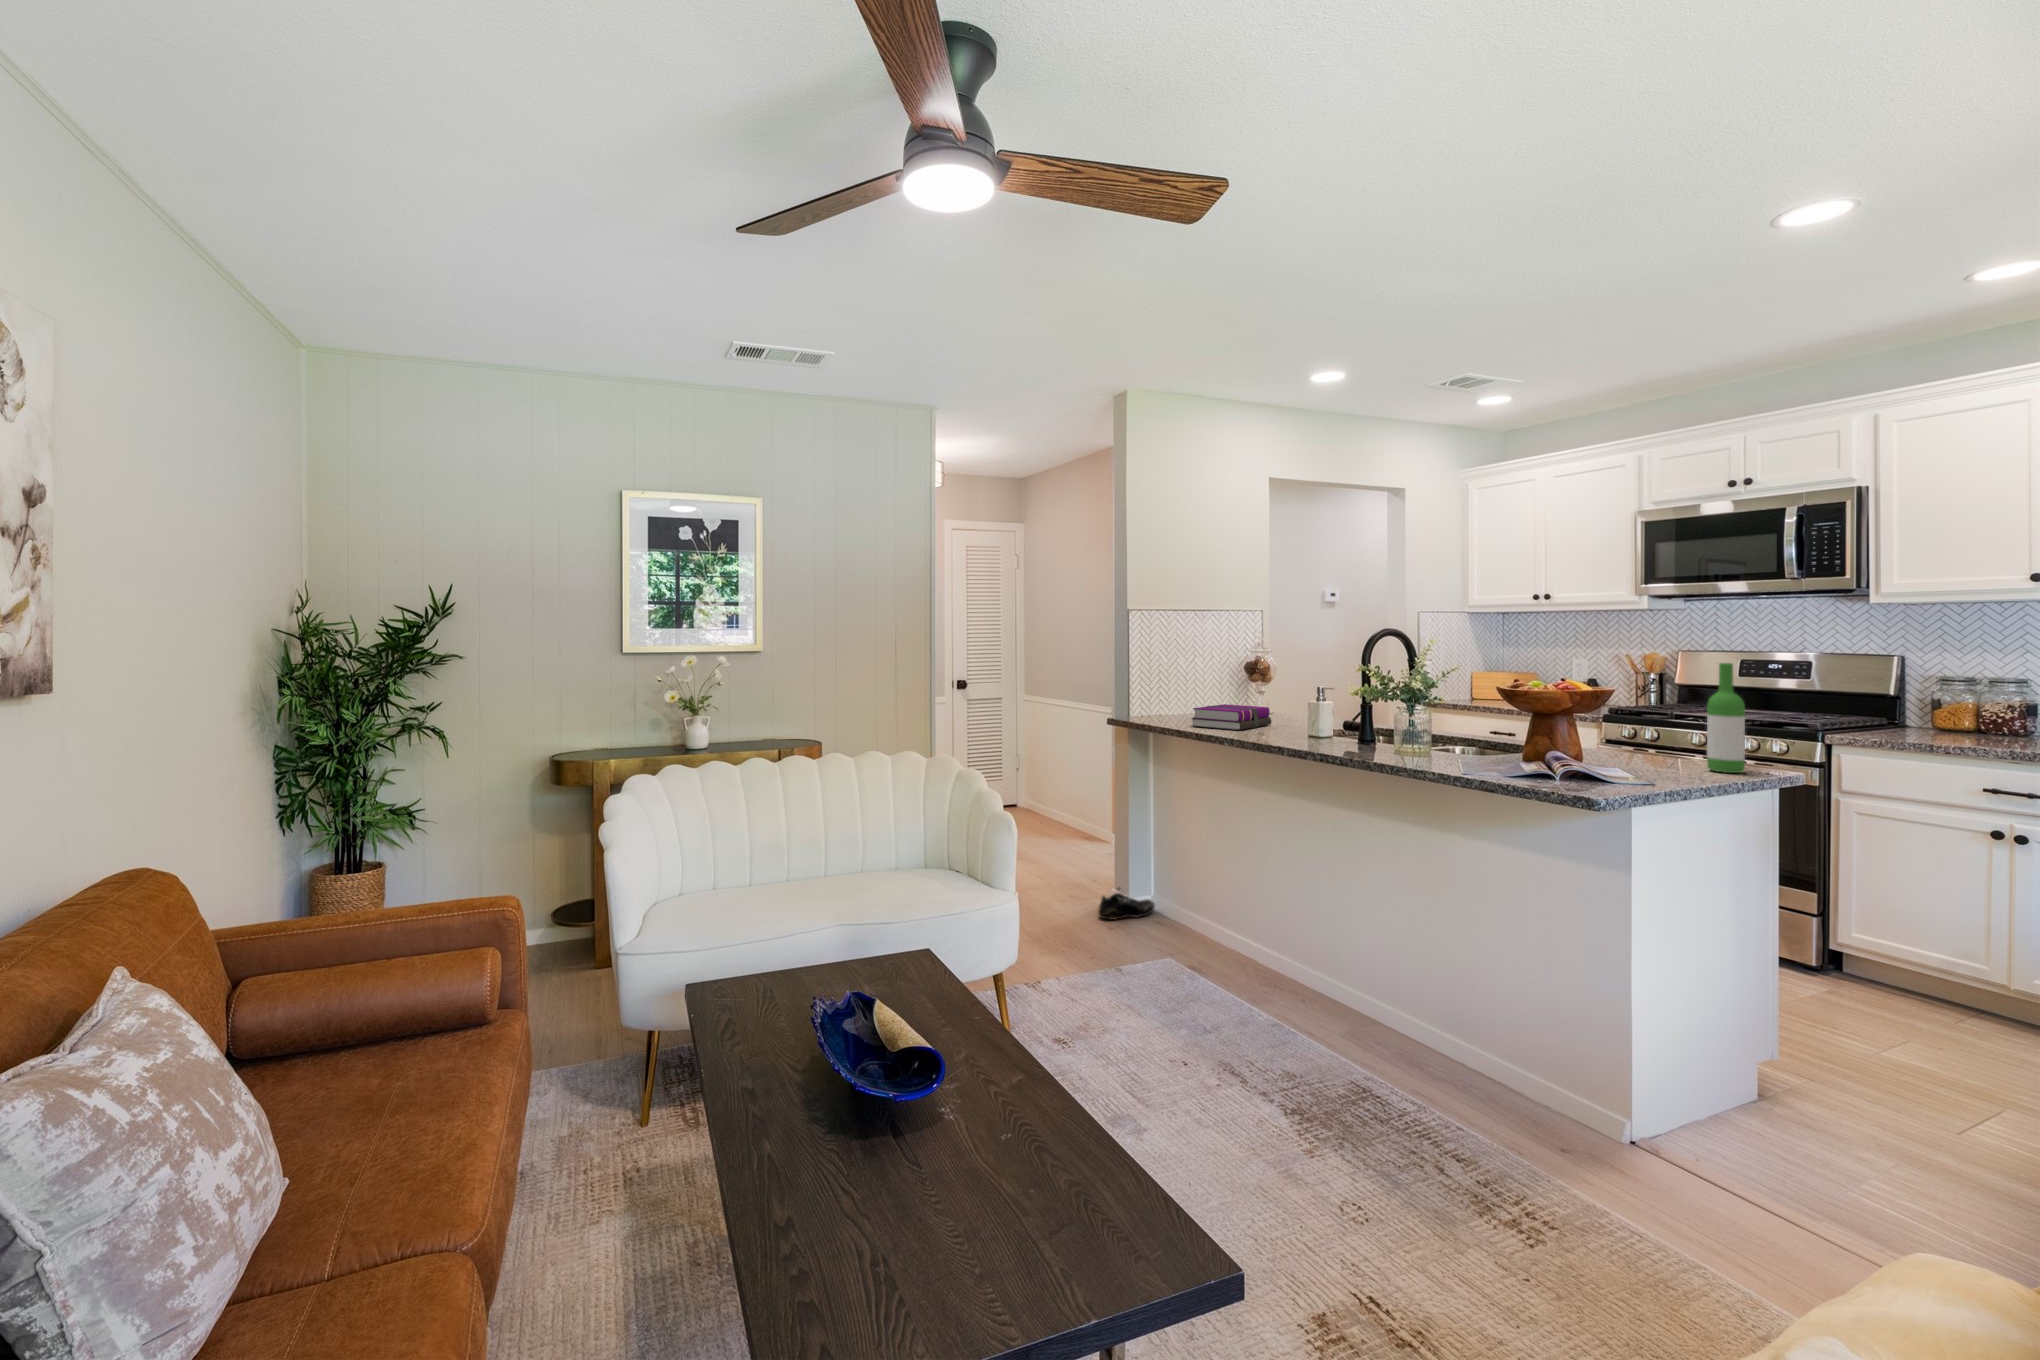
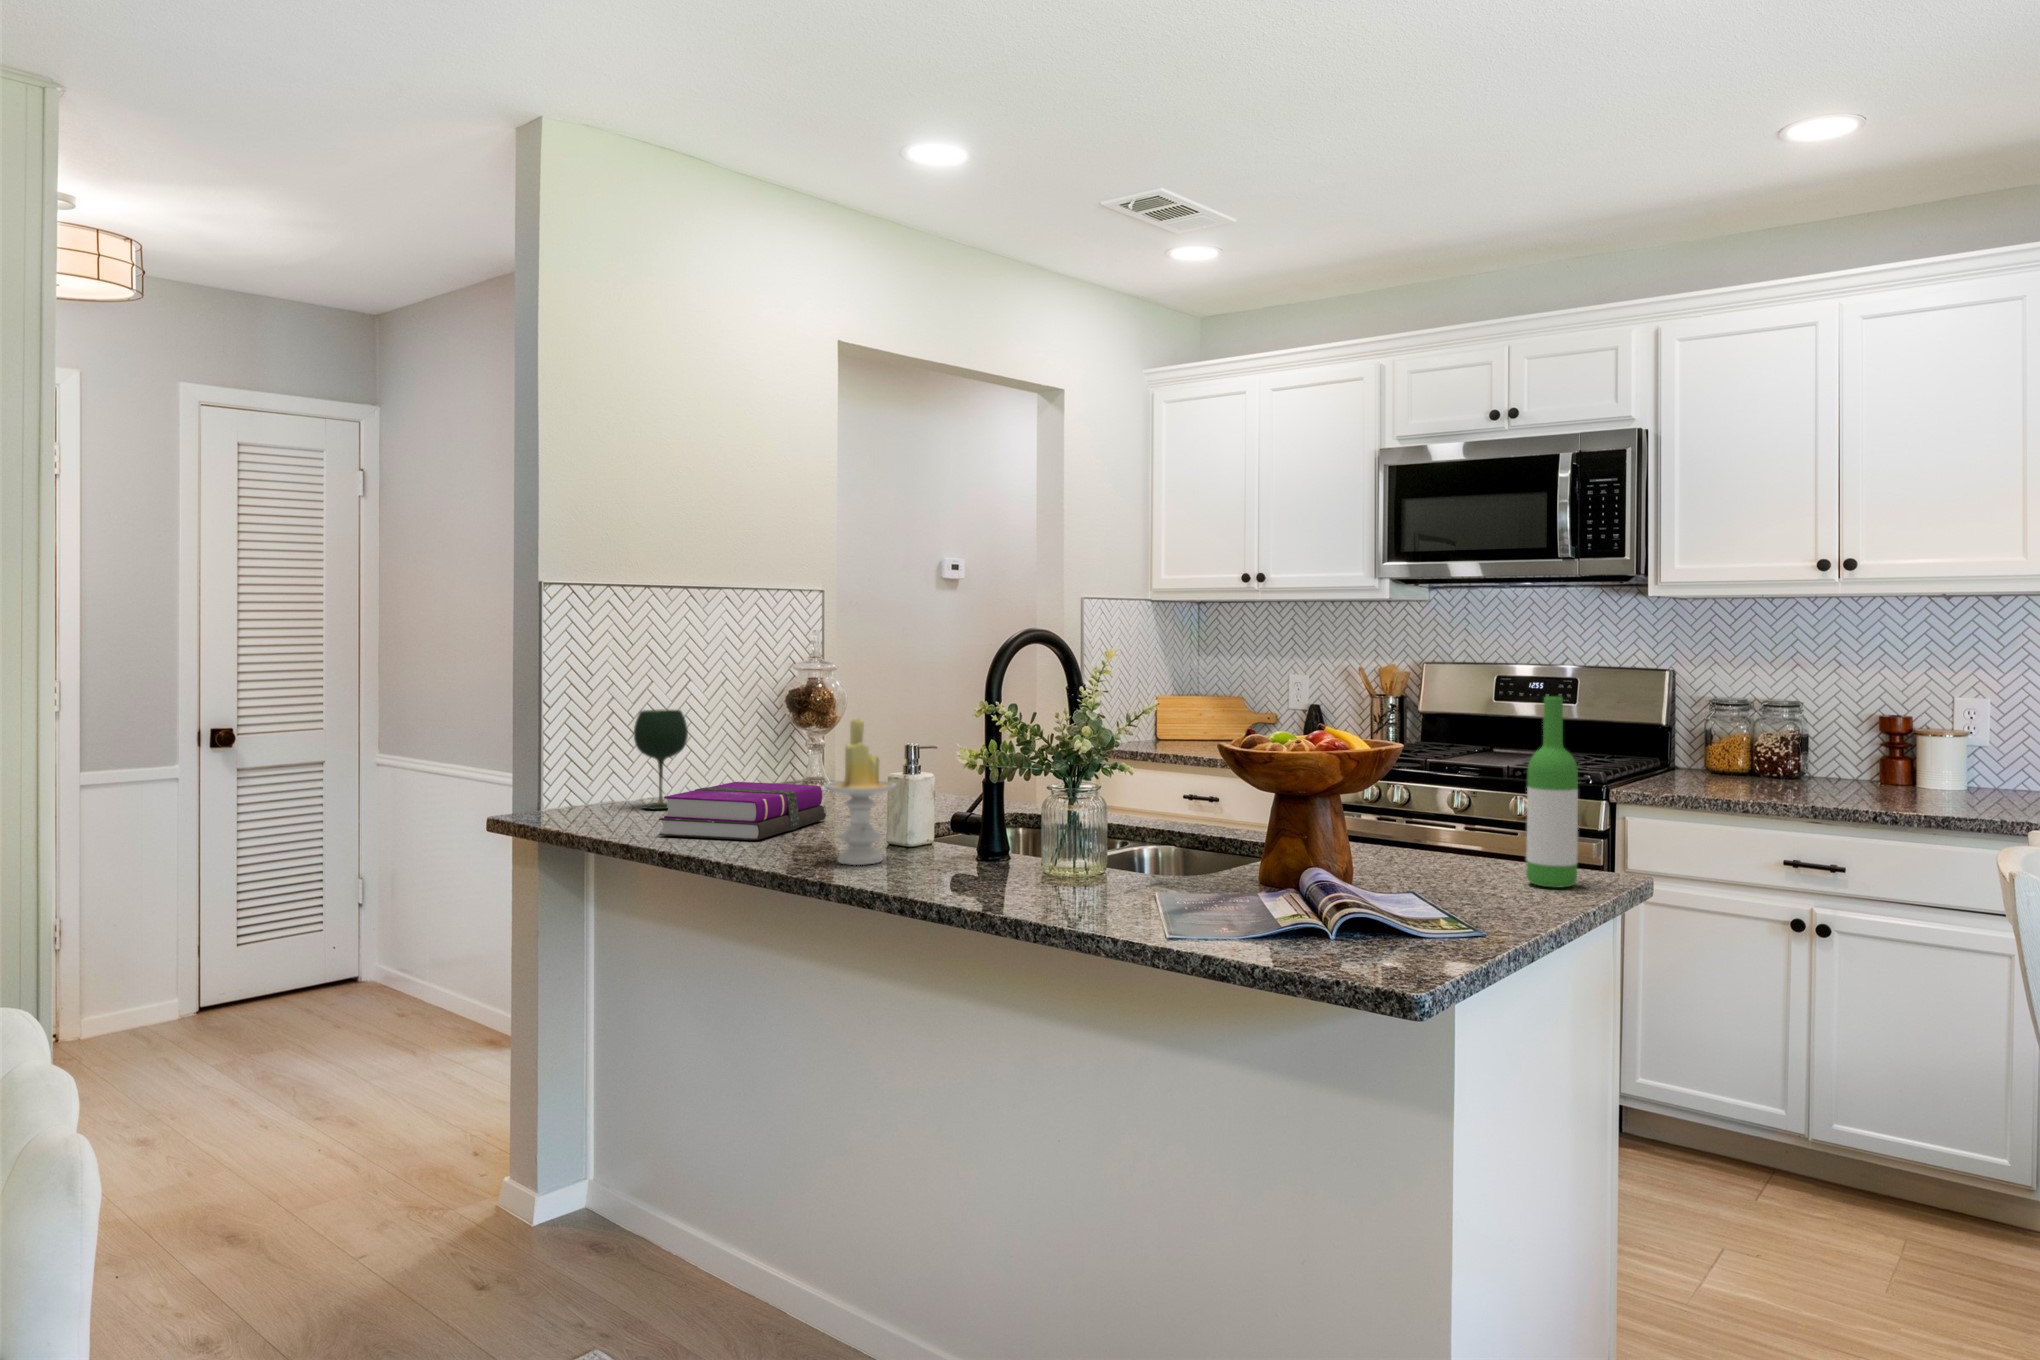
wine glass: none [1172,669,1198,717] -> present [634,710,688,809]
candle: none [1276,671,1313,741] -> present [824,718,896,865]
shoe: present [1098,888,1155,920] -> none [460,1186,594,1268]

